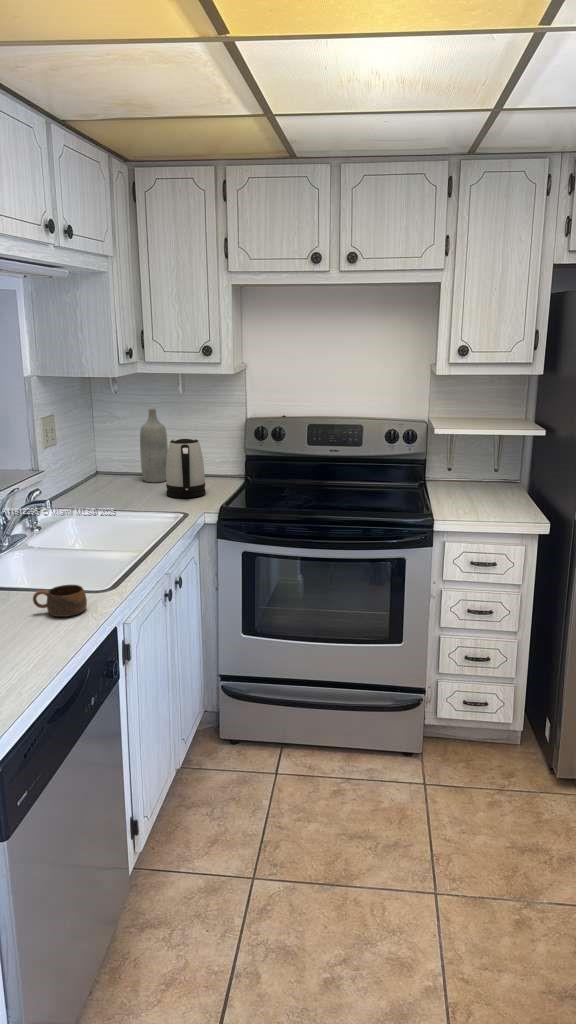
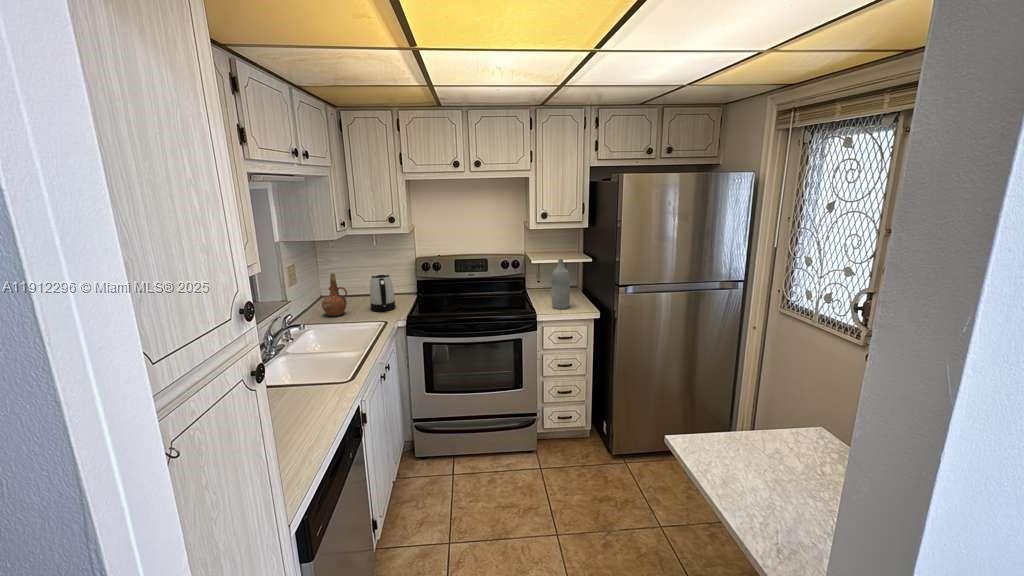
bottle: present [140,409,168,482] -> present [551,259,570,309]
ceramic pitcher: none [91,432,131,500] -> present [322,273,347,316]
cup: present [33,585,87,617] -> none [307,379,342,400]

